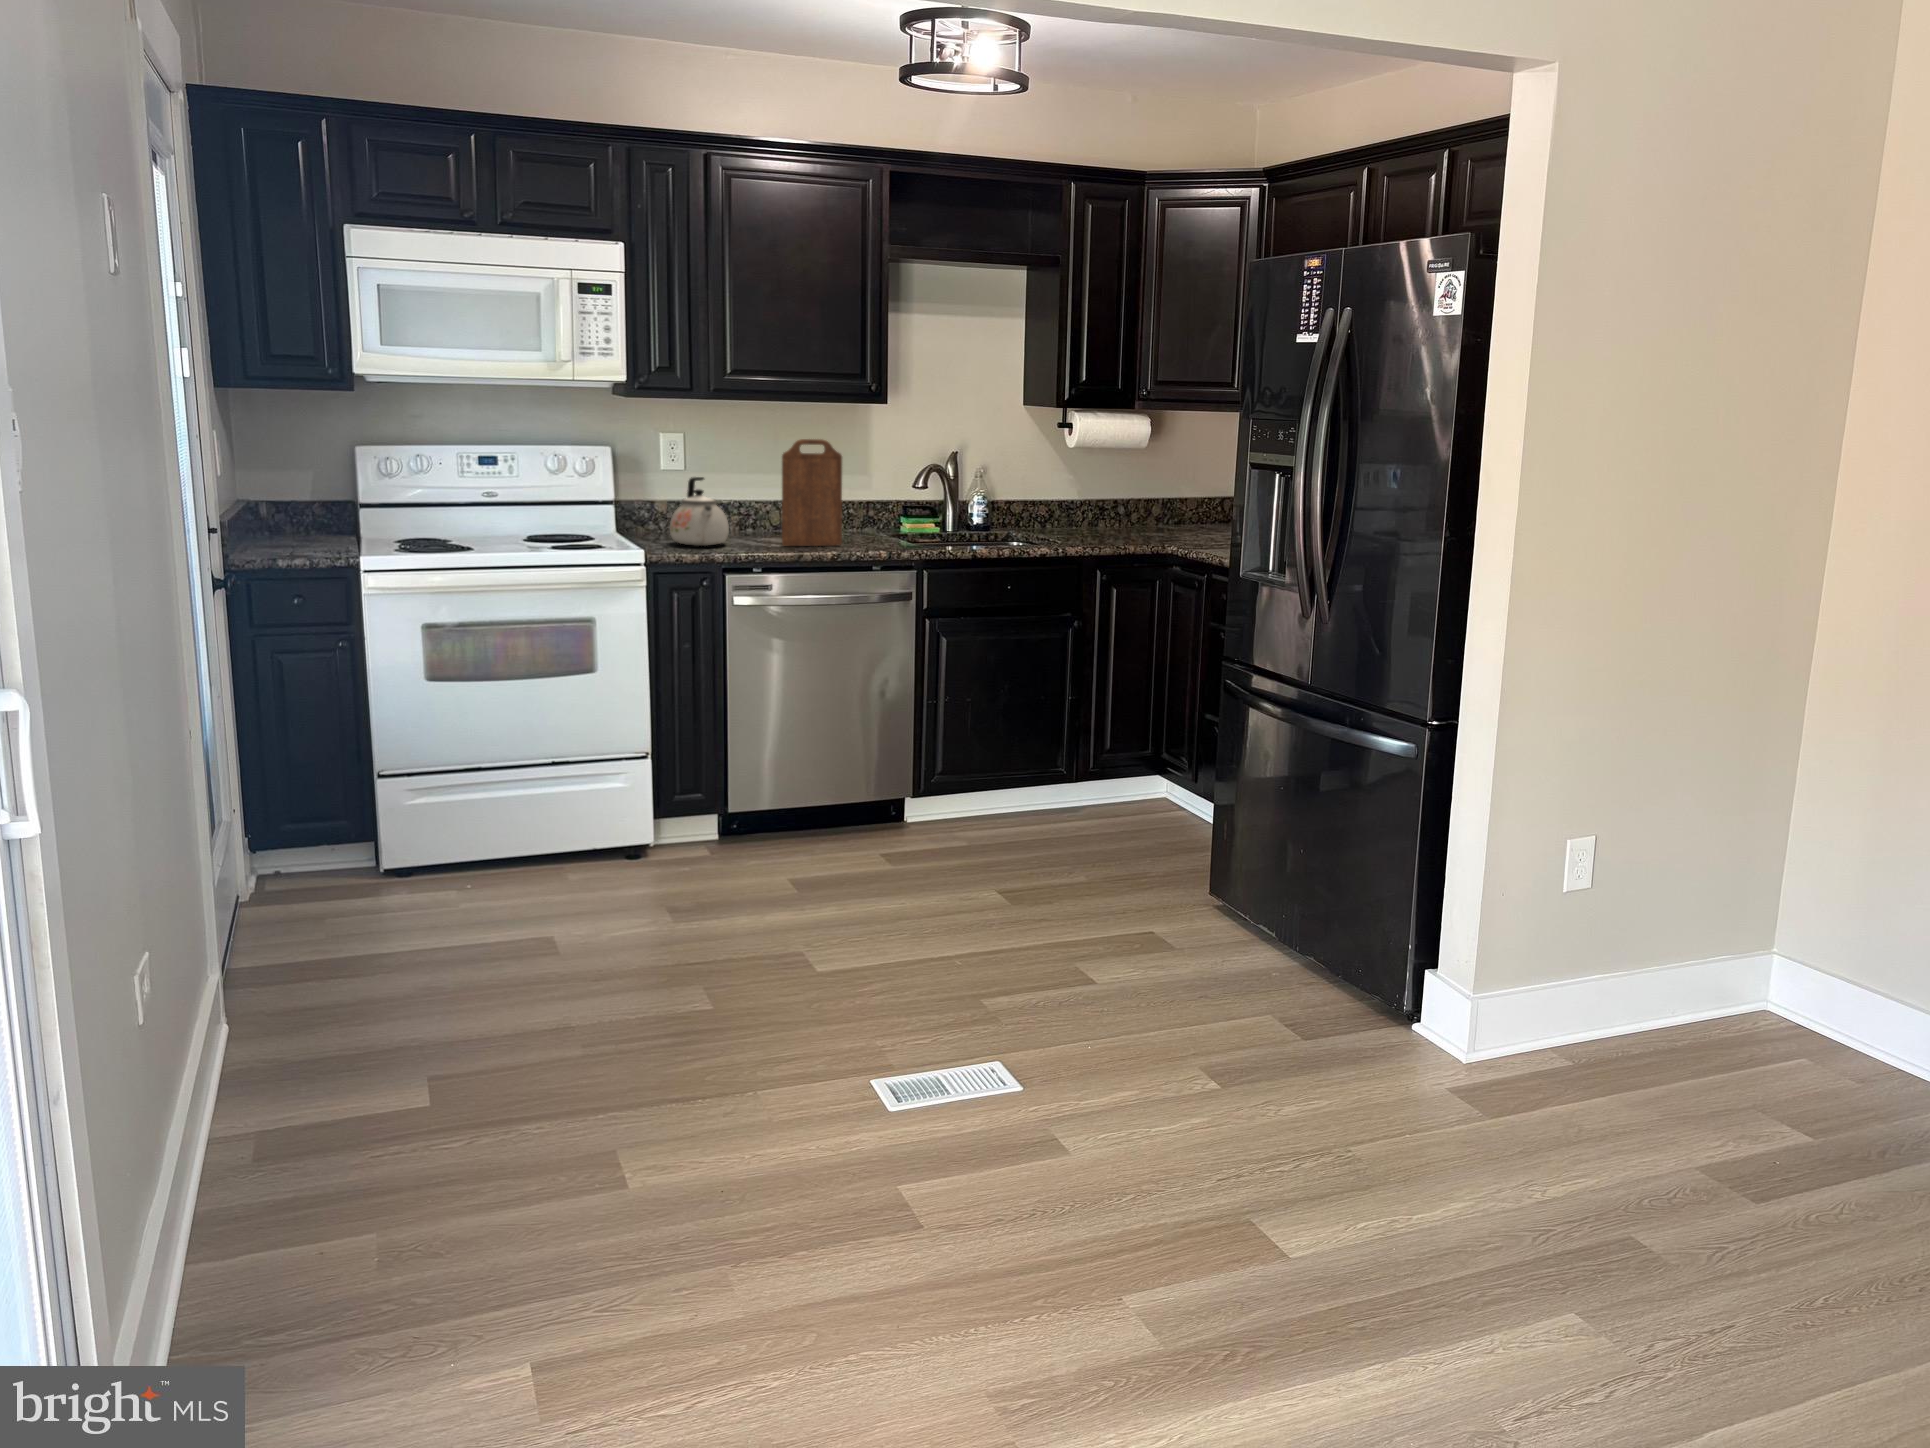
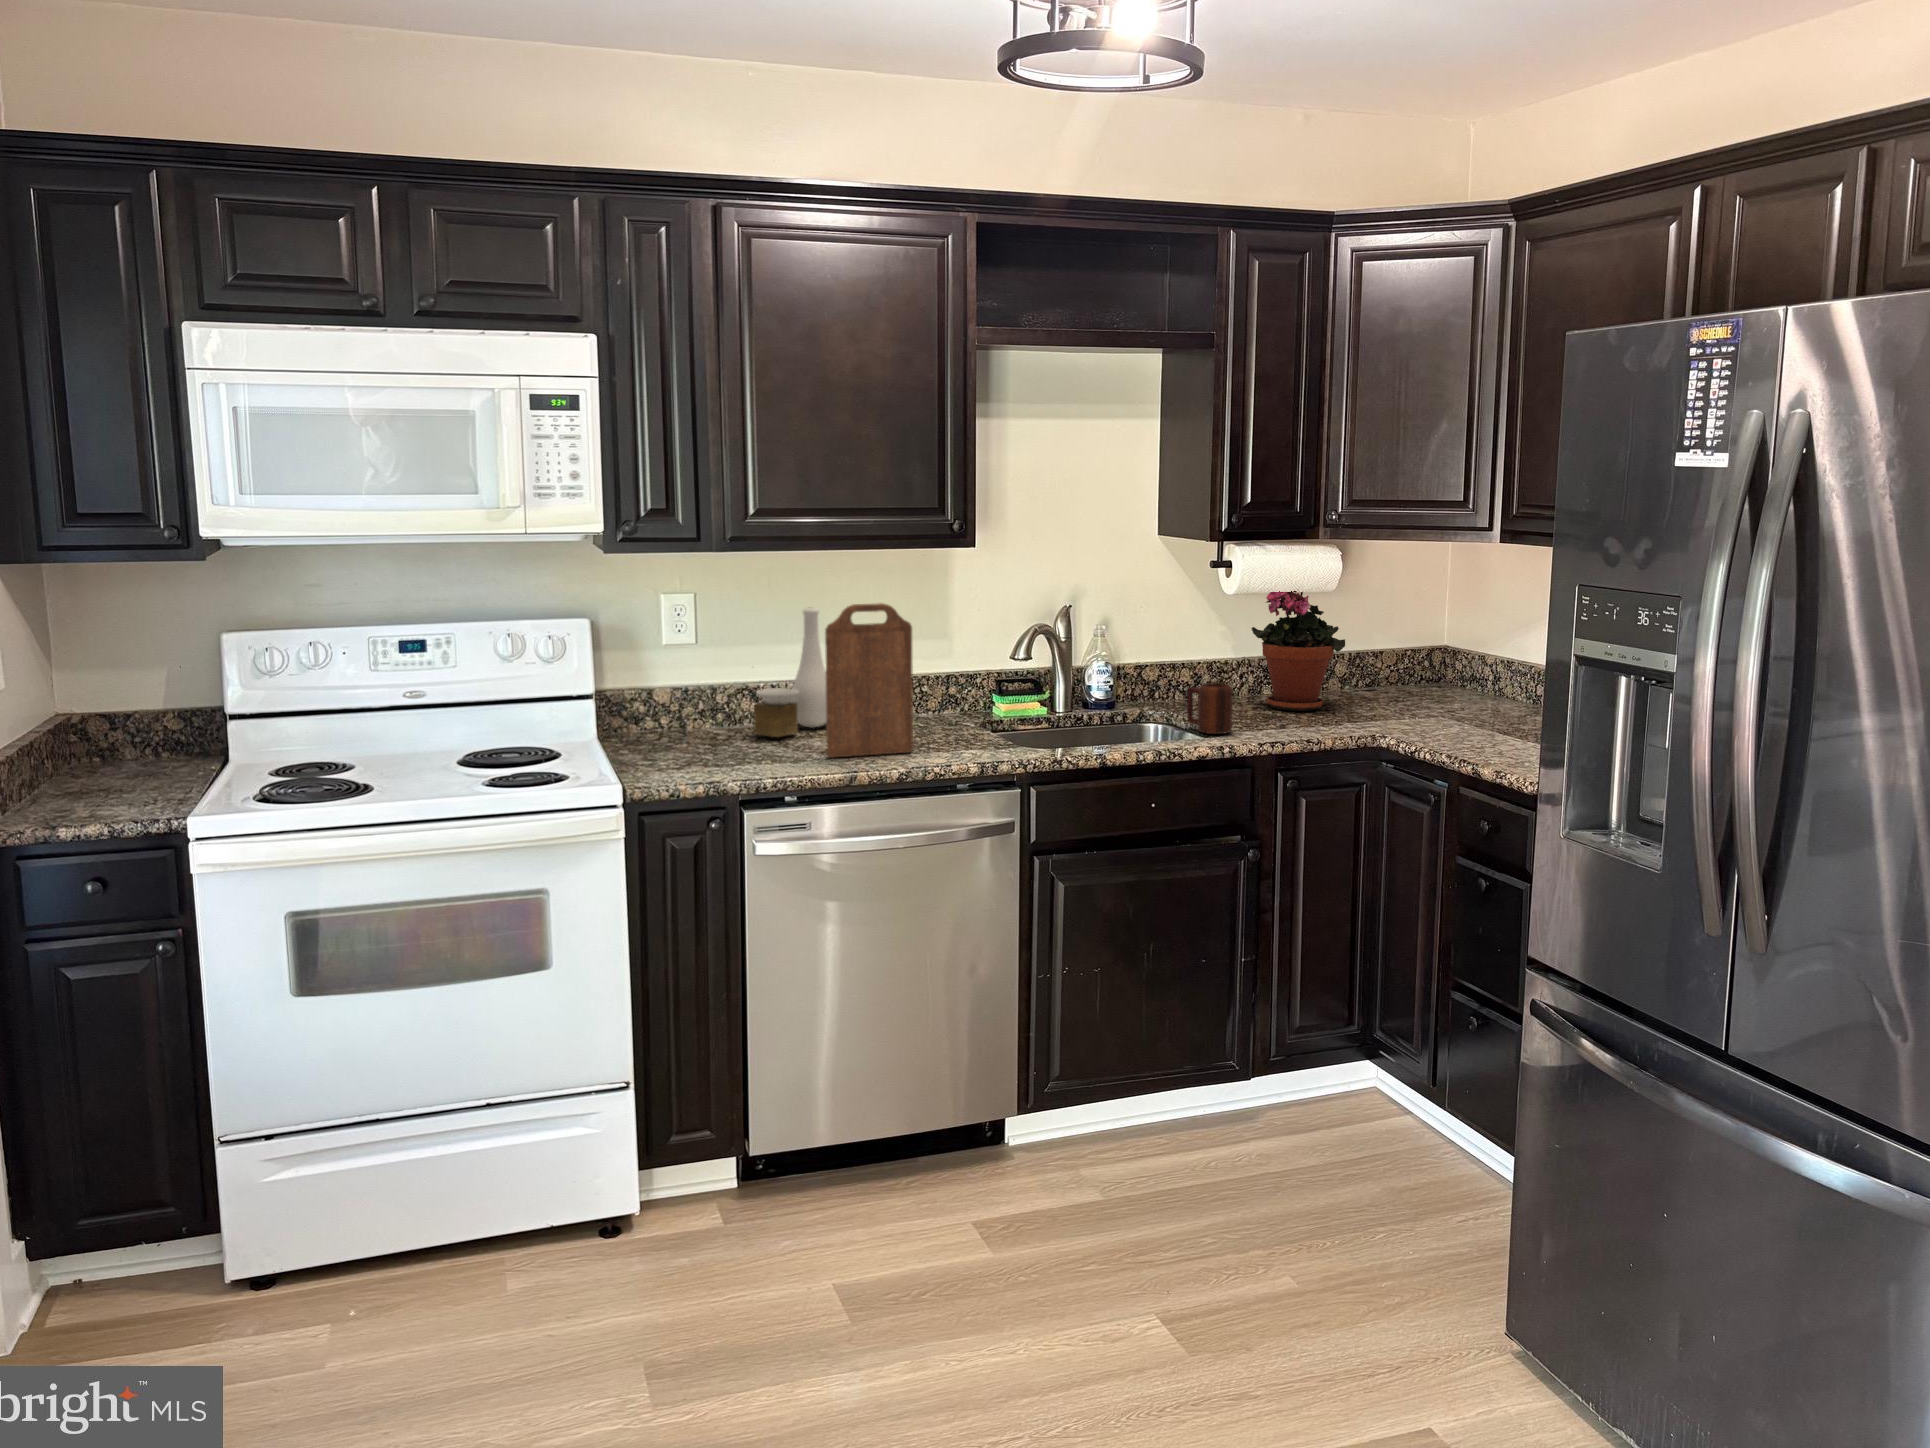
potted plant: none [1088,427,1155,535] -> present [1251,591,1345,711]
vase: none [729,446,784,536] -> present [754,608,826,737]
kettle: present [670,477,729,546] -> none [666,662,751,762]
mug: none [1037,508,1069,543] -> present [1187,683,1232,734]

